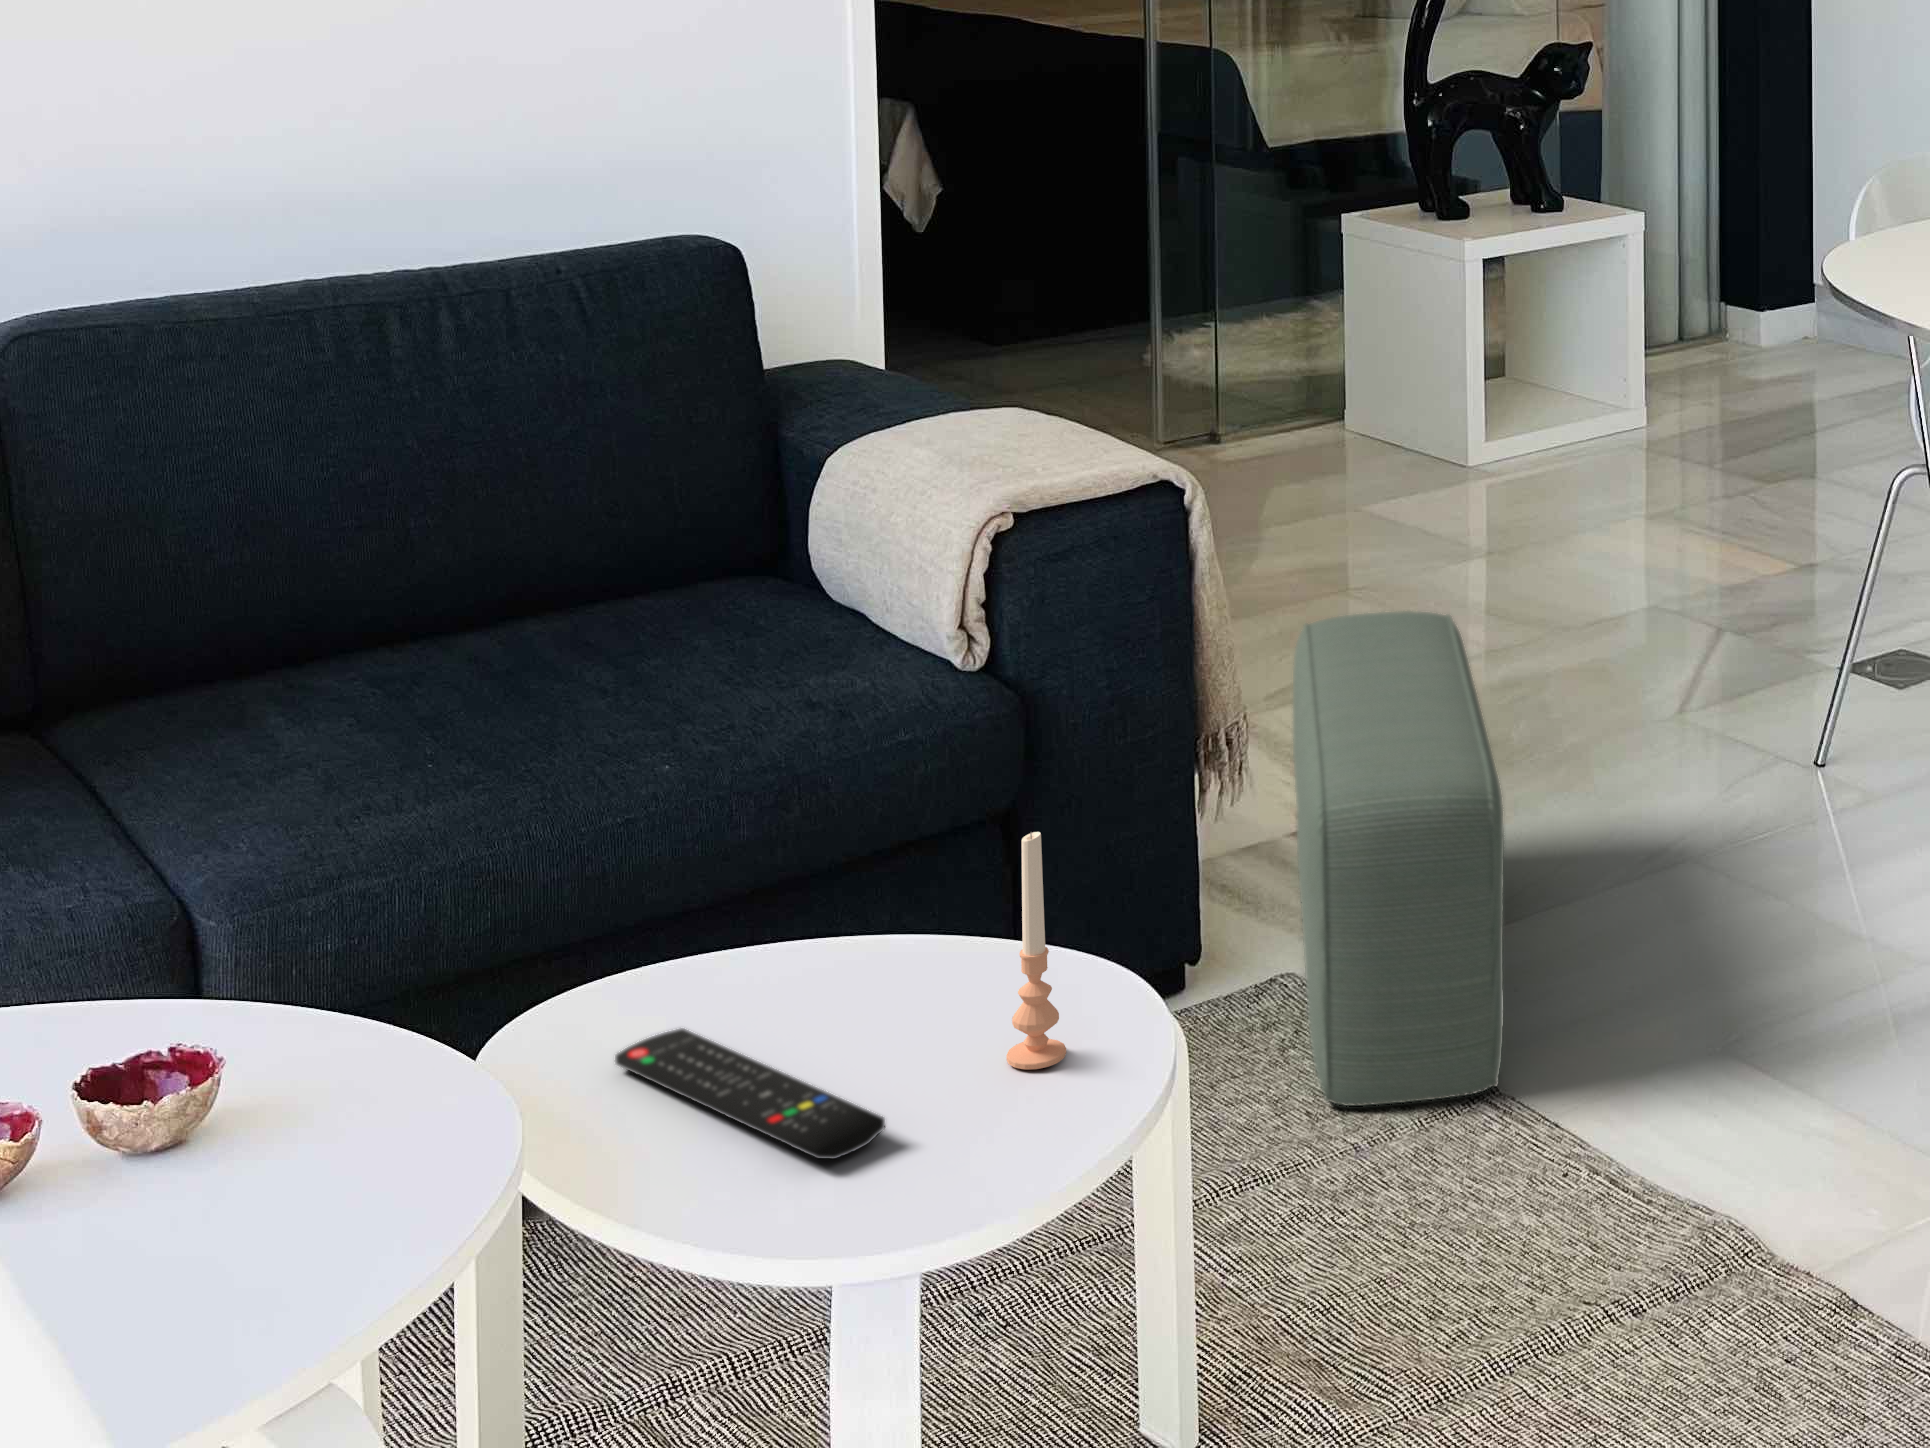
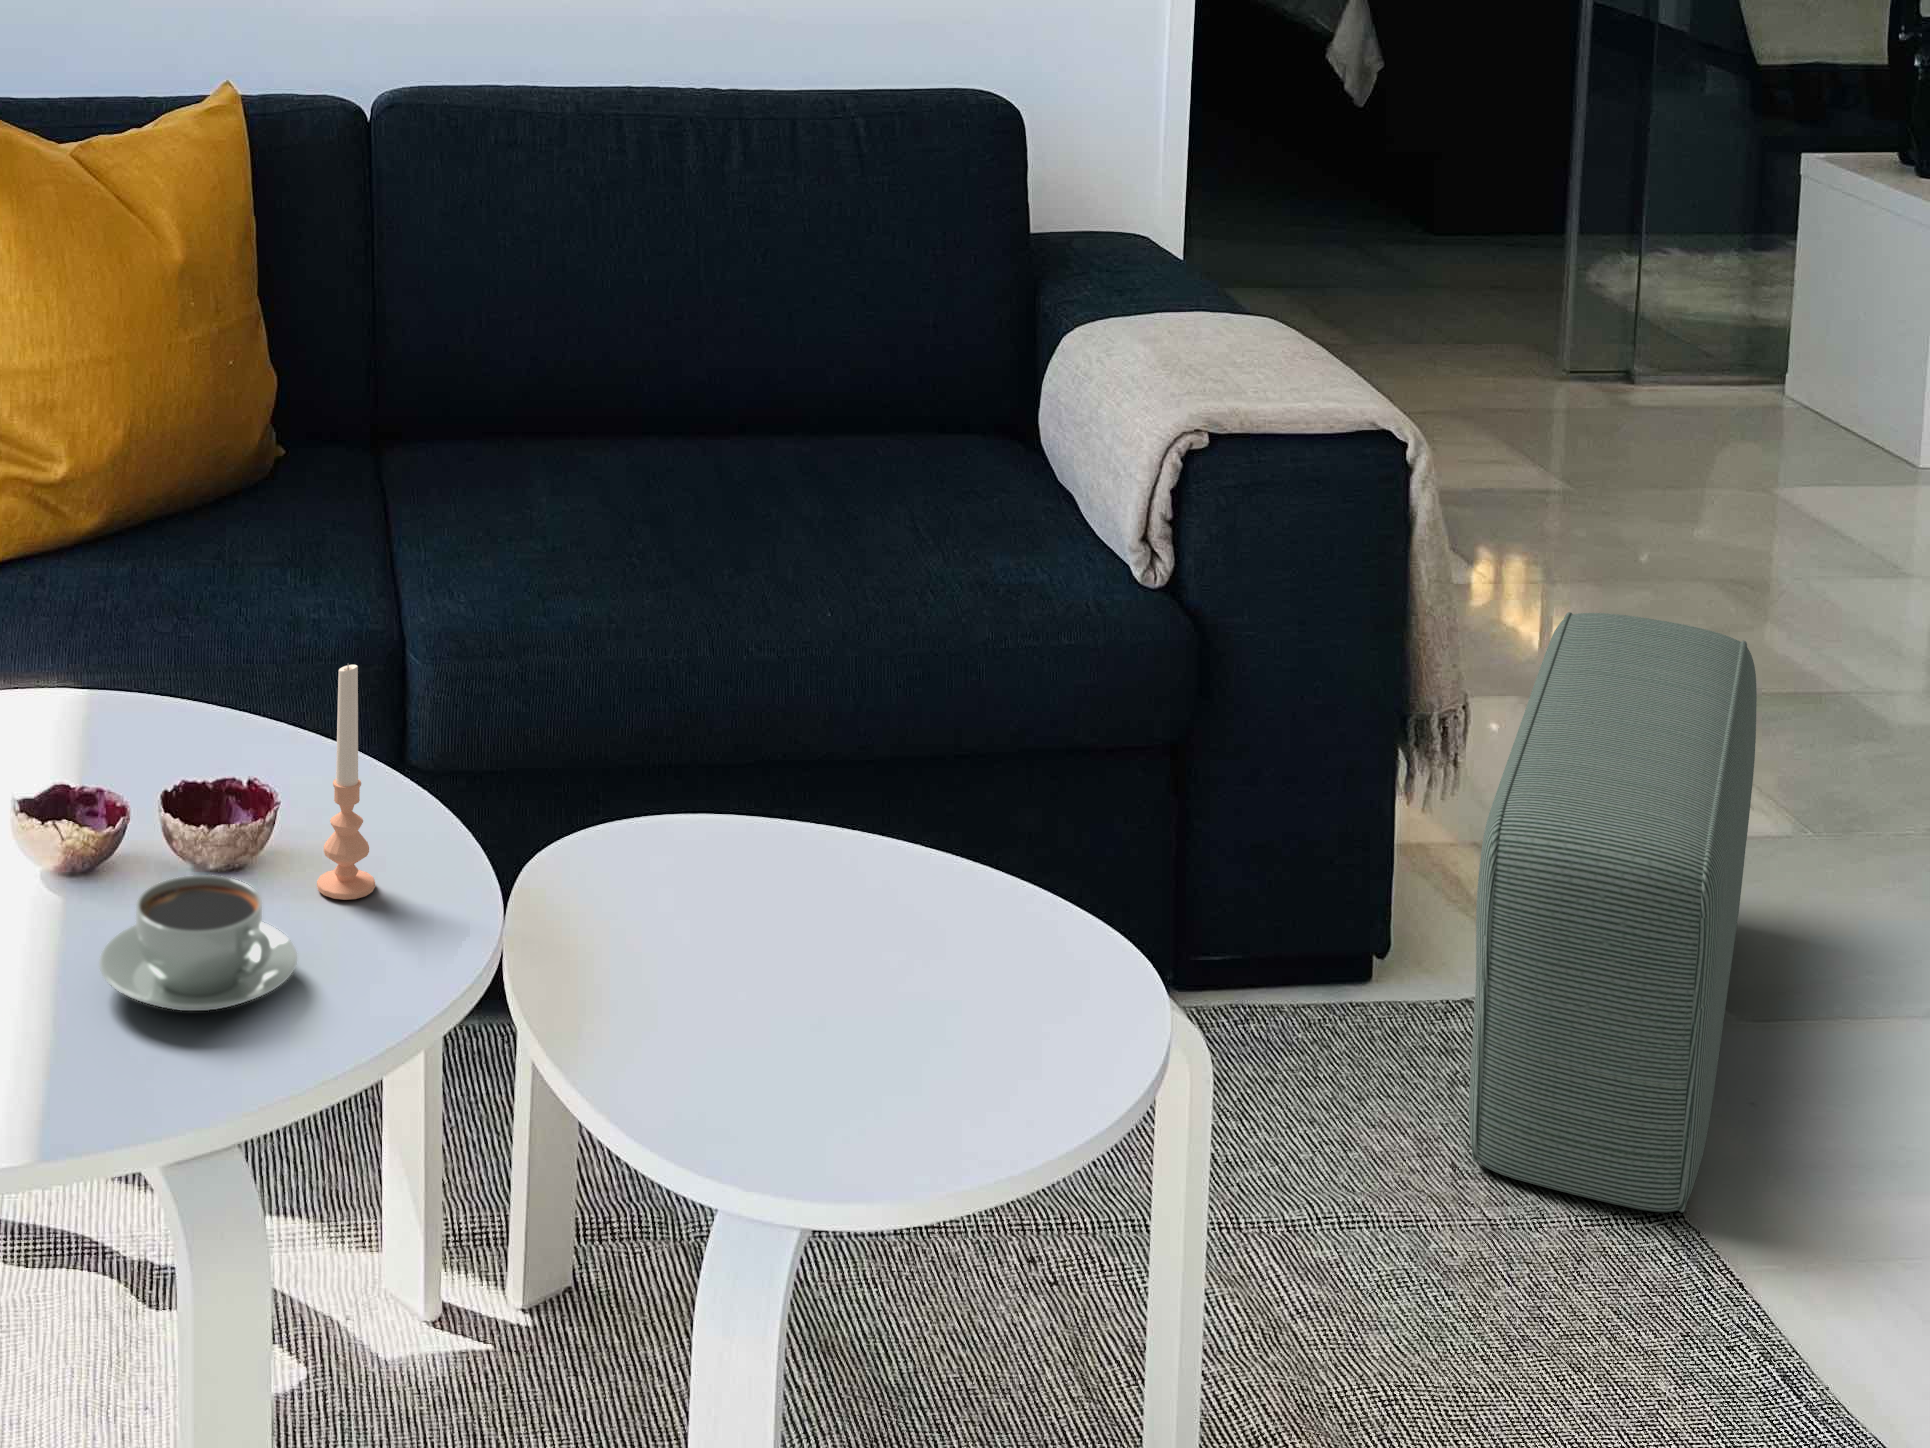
candle: present [1006,832,1066,1070] -> present [317,664,375,900]
remote control: present [615,1028,885,1159] -> none [600,893,797,1084]
coffee cup: none [98,1130,338,1281] -> present [99,875,297,1011]

